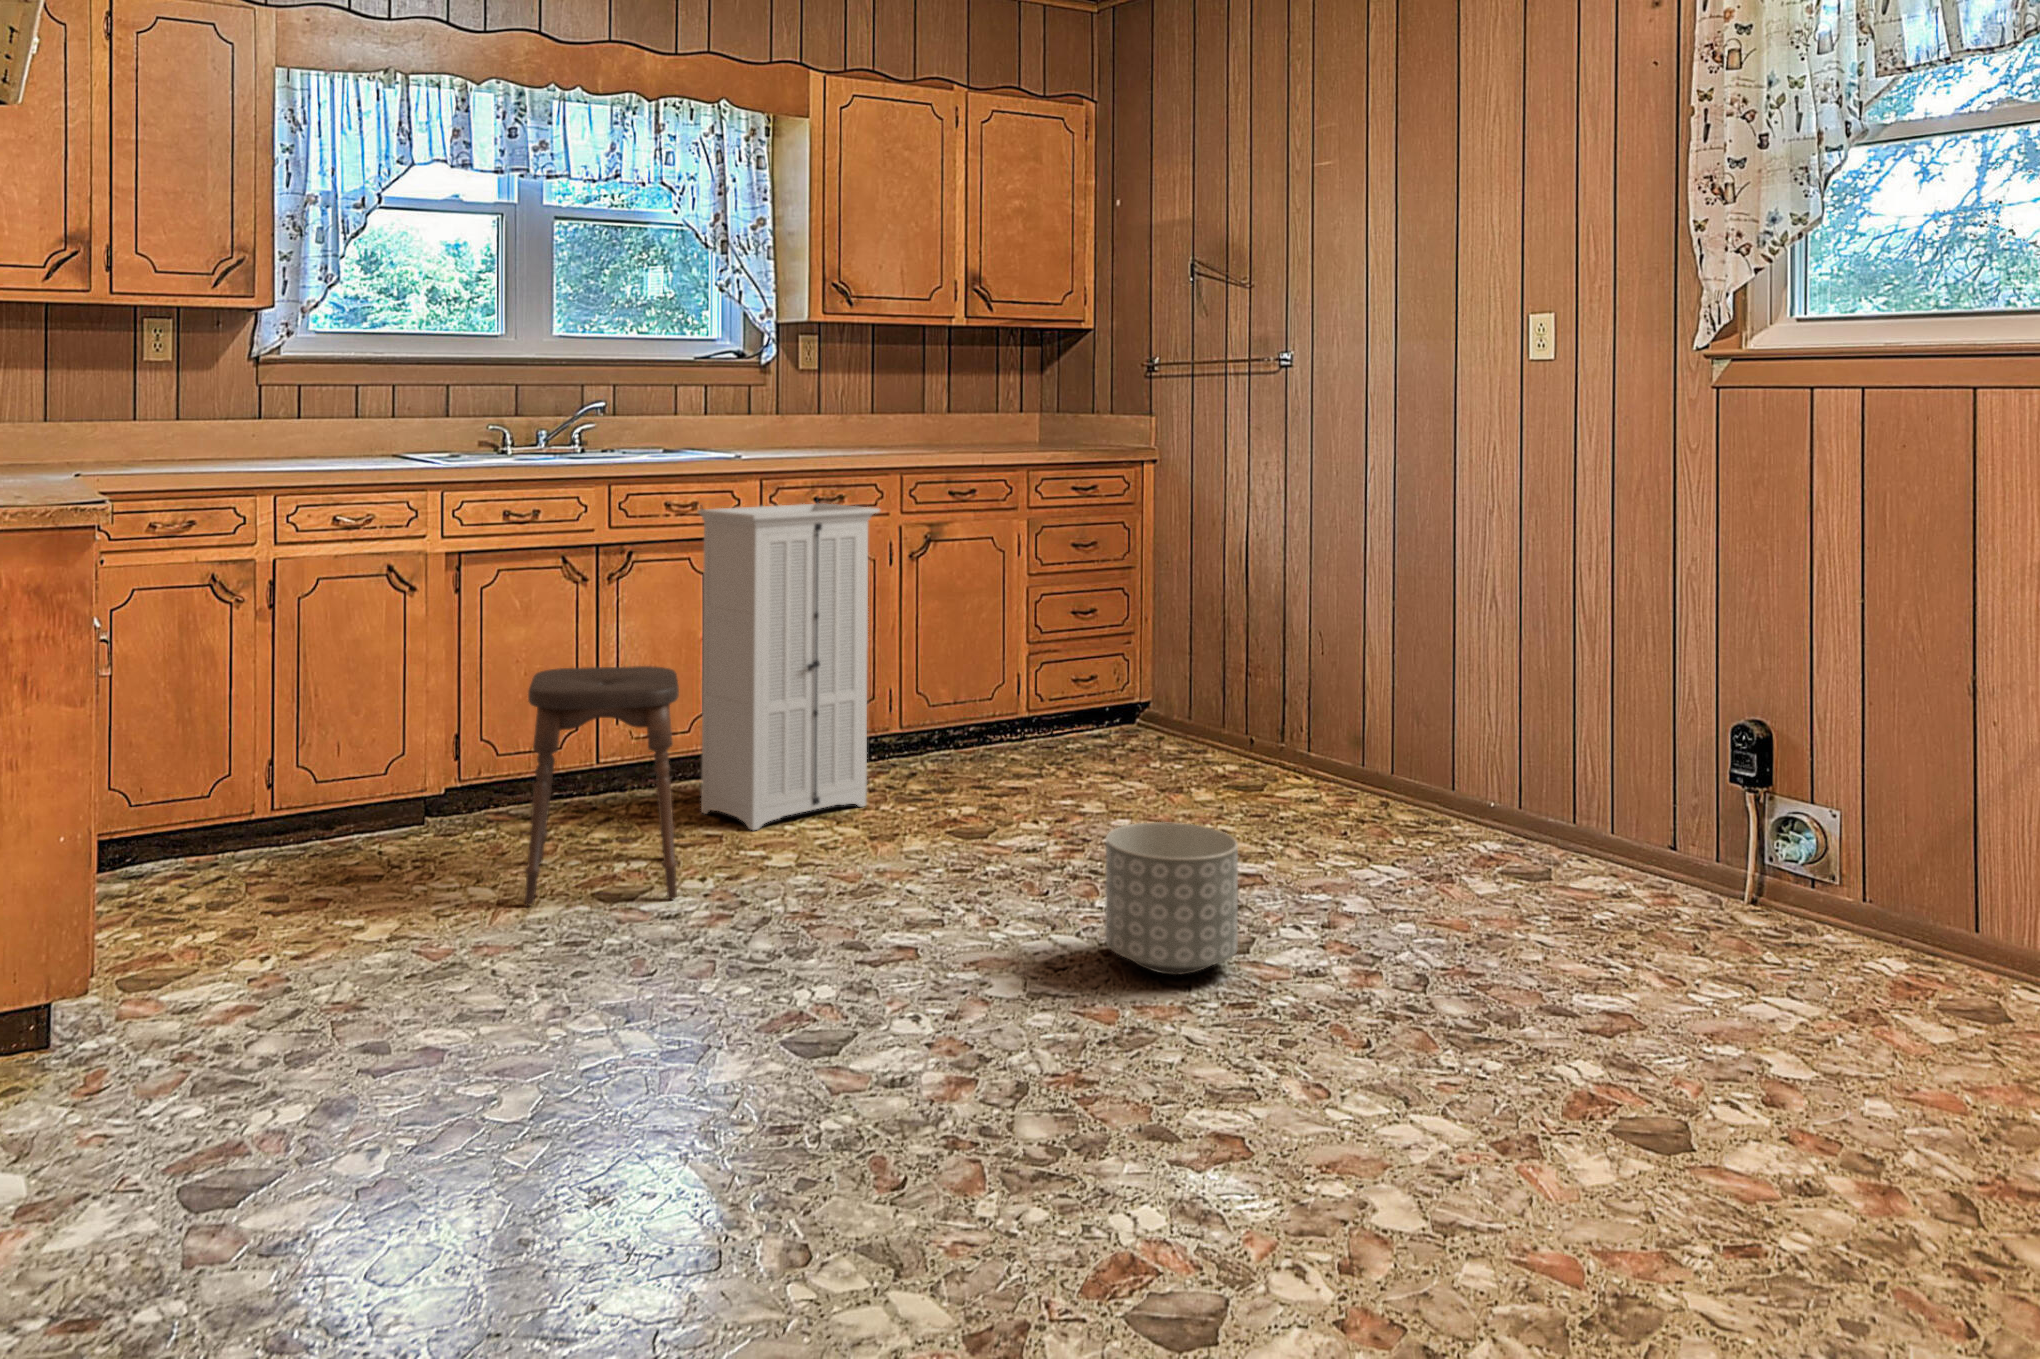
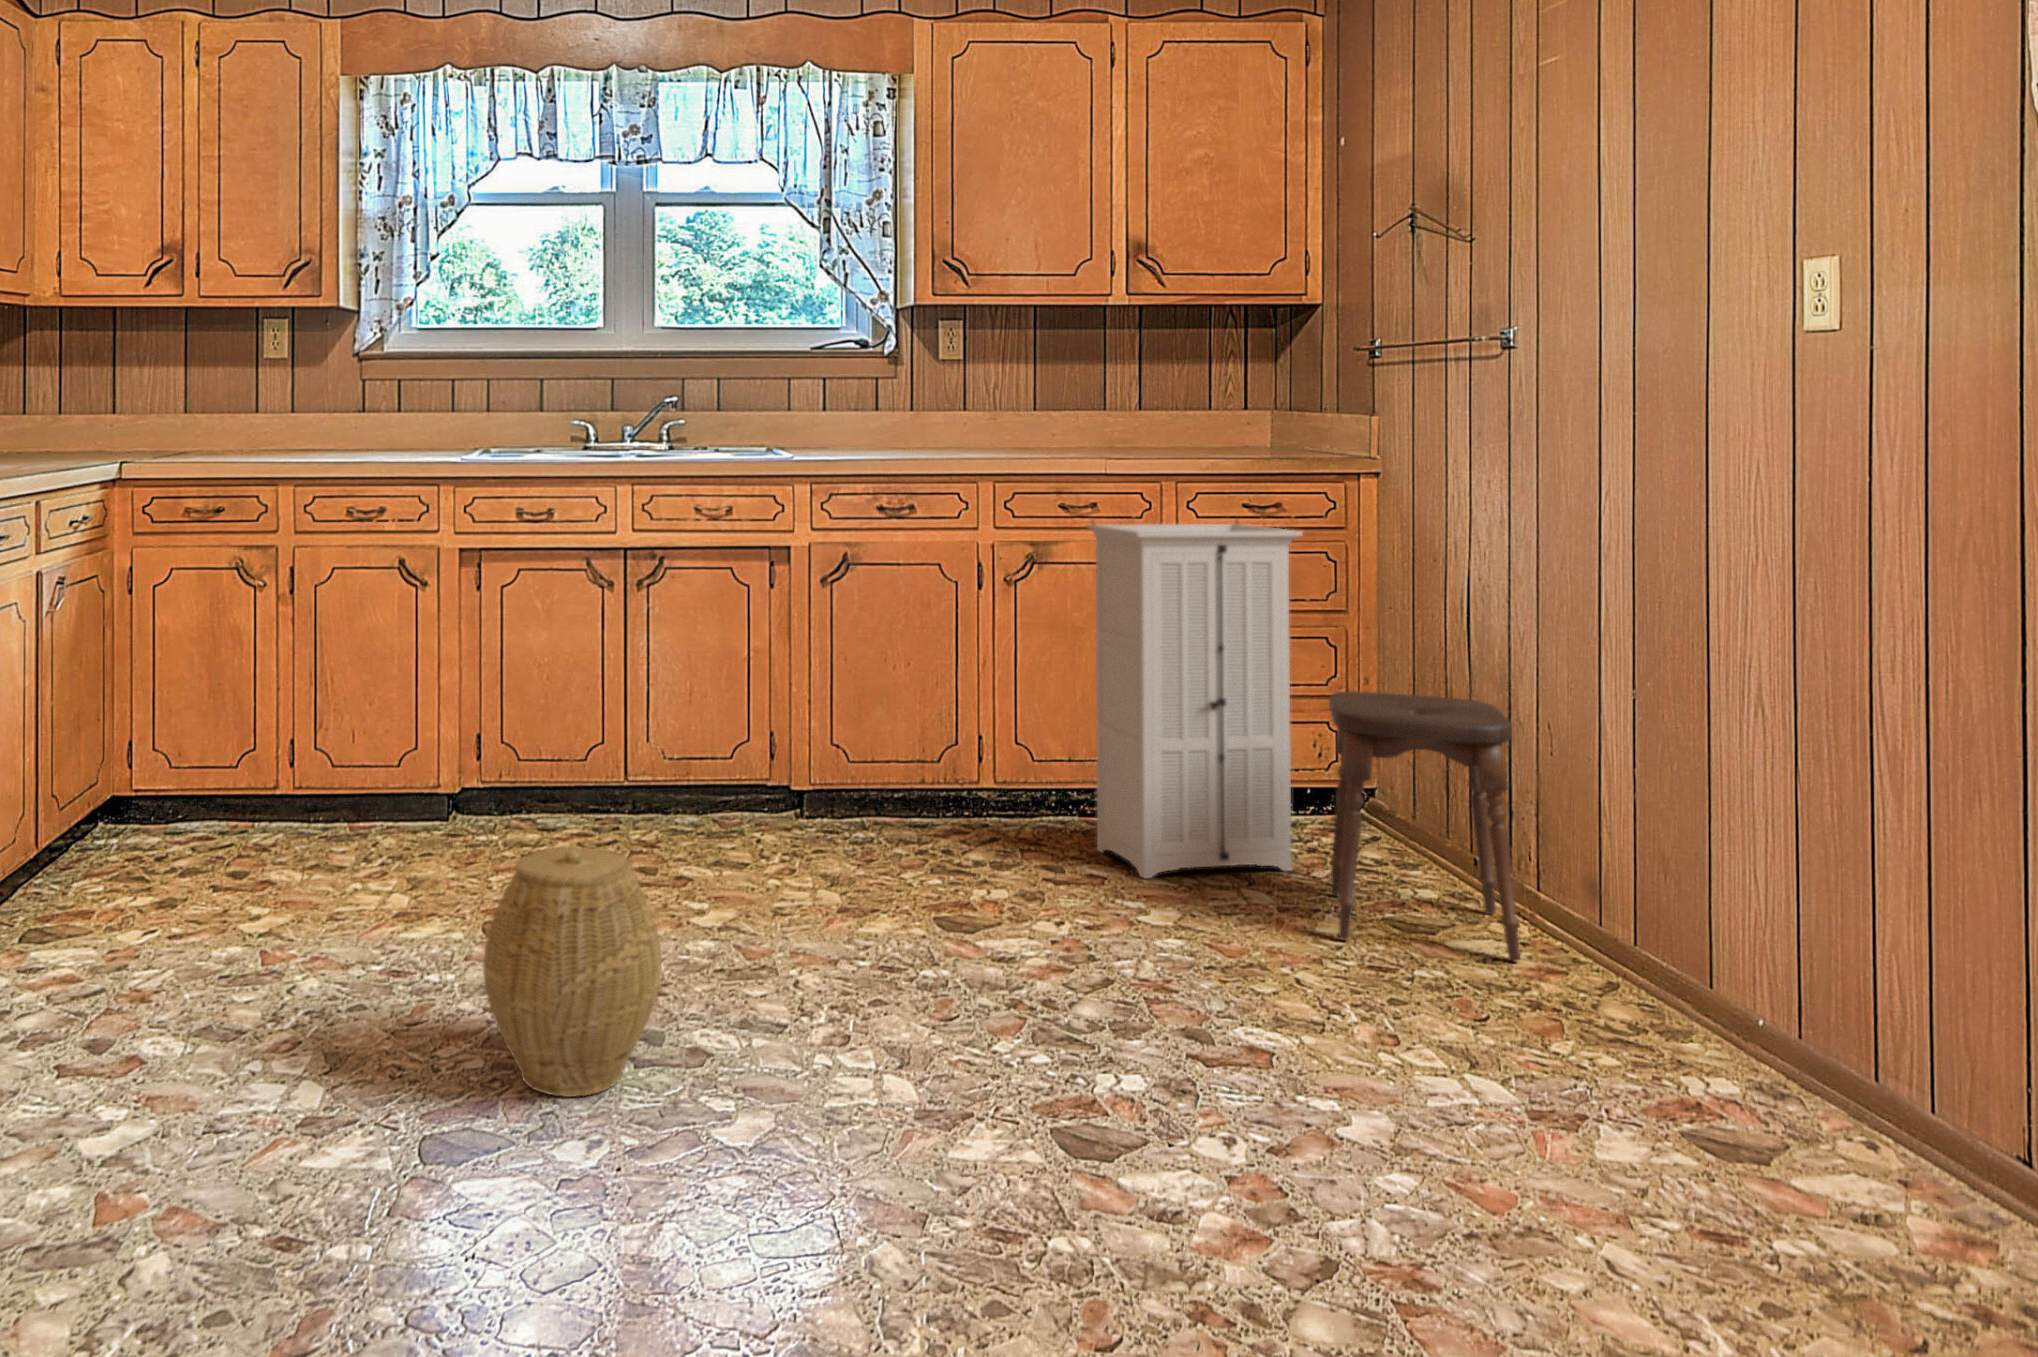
stool: present [525,666,679,905] -> present [1329,691,1520,961]
planter: present [1105,822,1238,975] -> none [1524,951,1734,1169]
woven basket: none [214,868,410,1123] -> present [483,847,662,1097]

